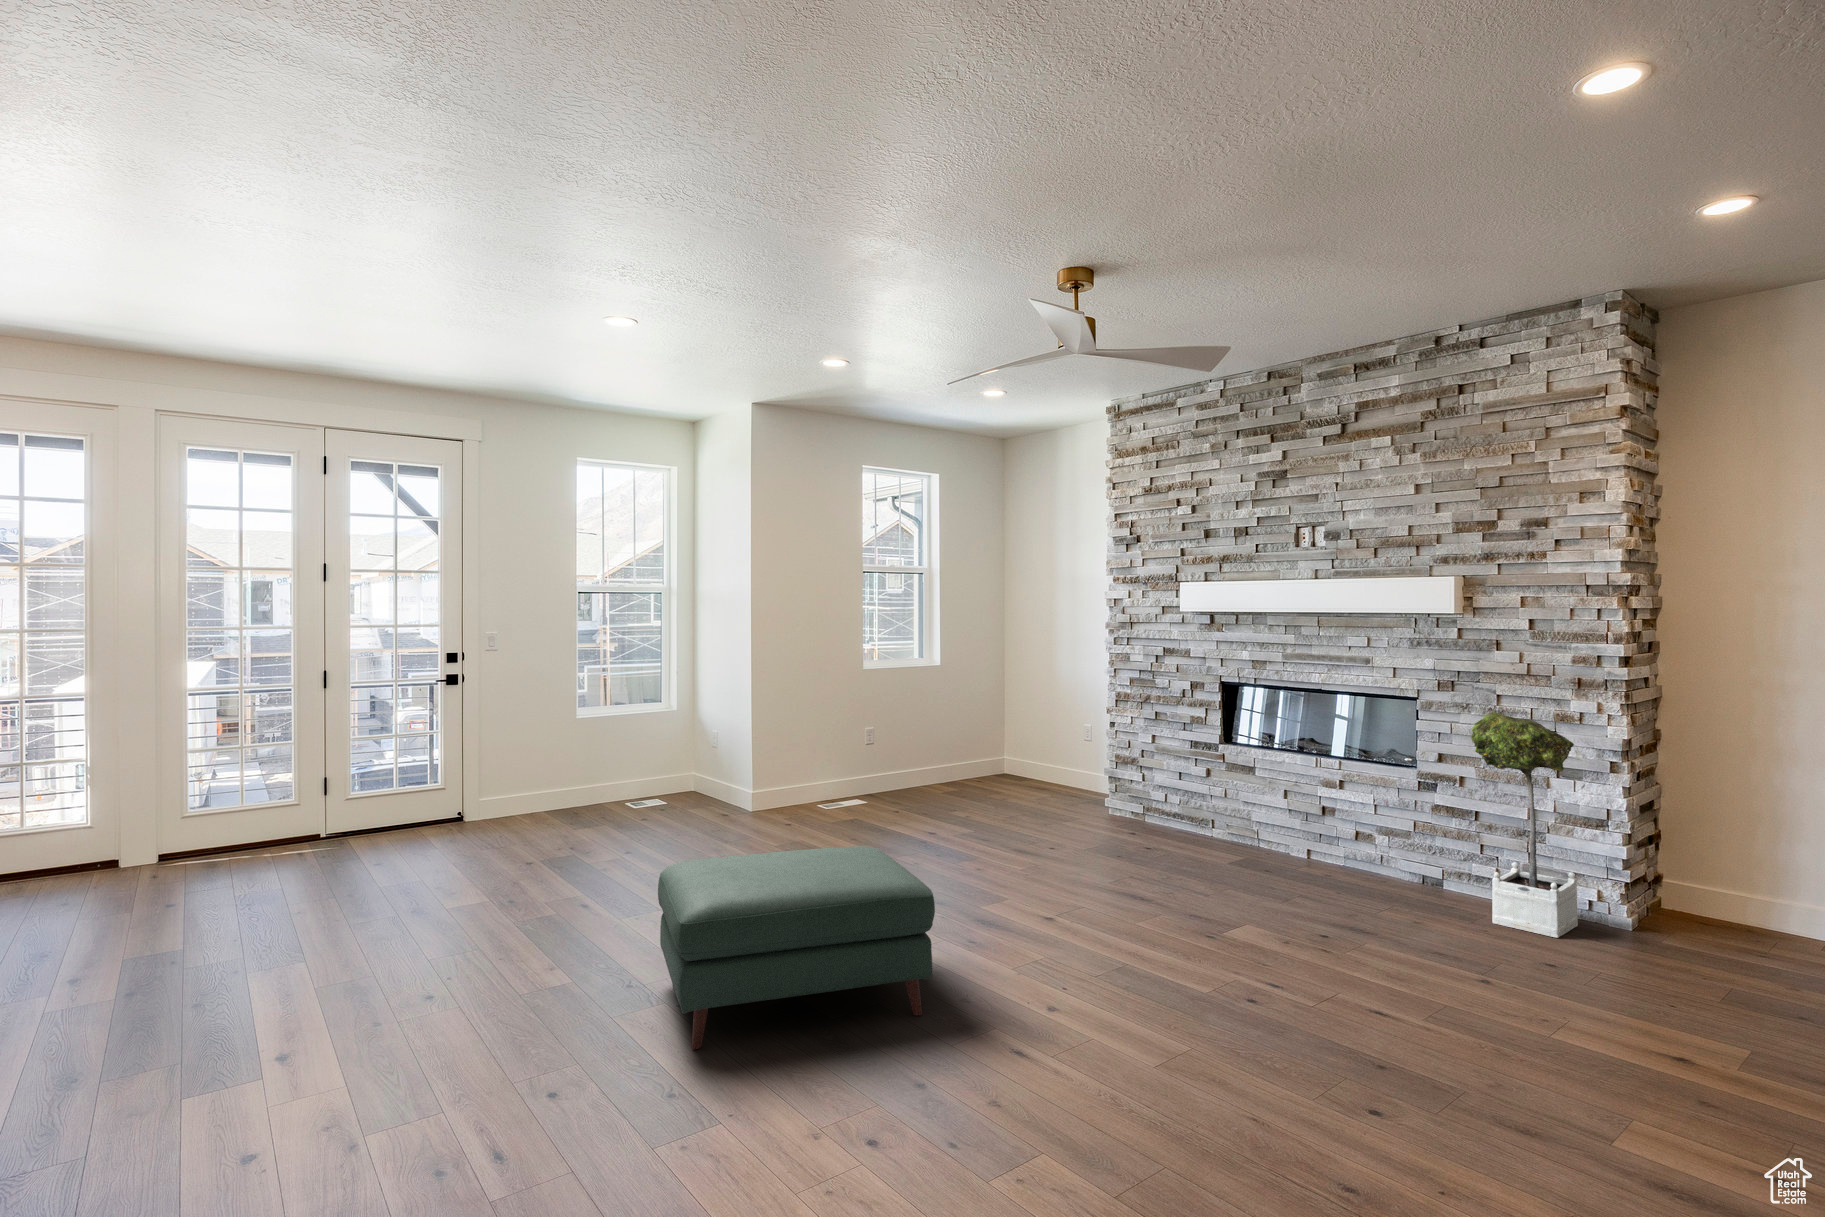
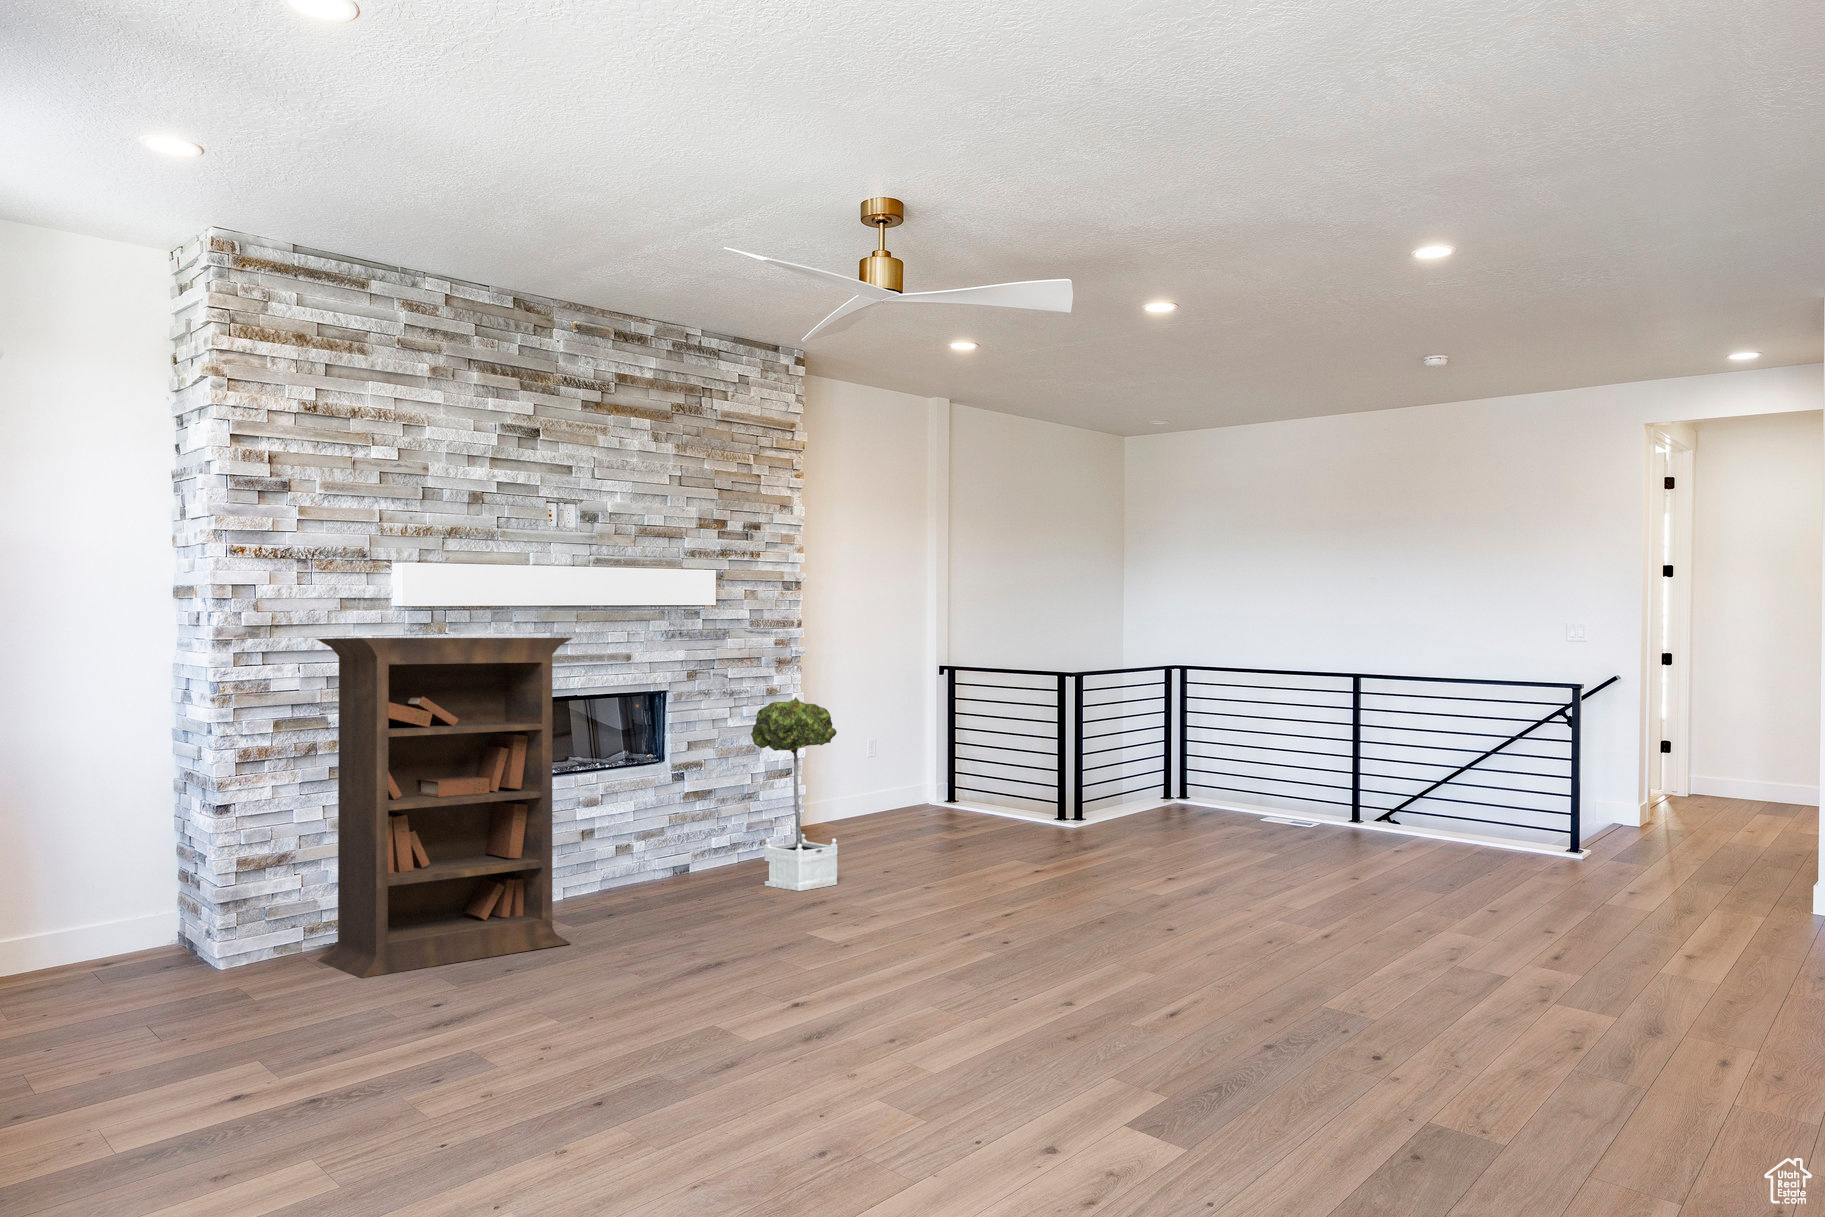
bookcase: none [1061,633,1224,864] -> present [317,638,572,978]
ottoman: present [658,846,935,1050] -> none [967,874,1324,1112]

